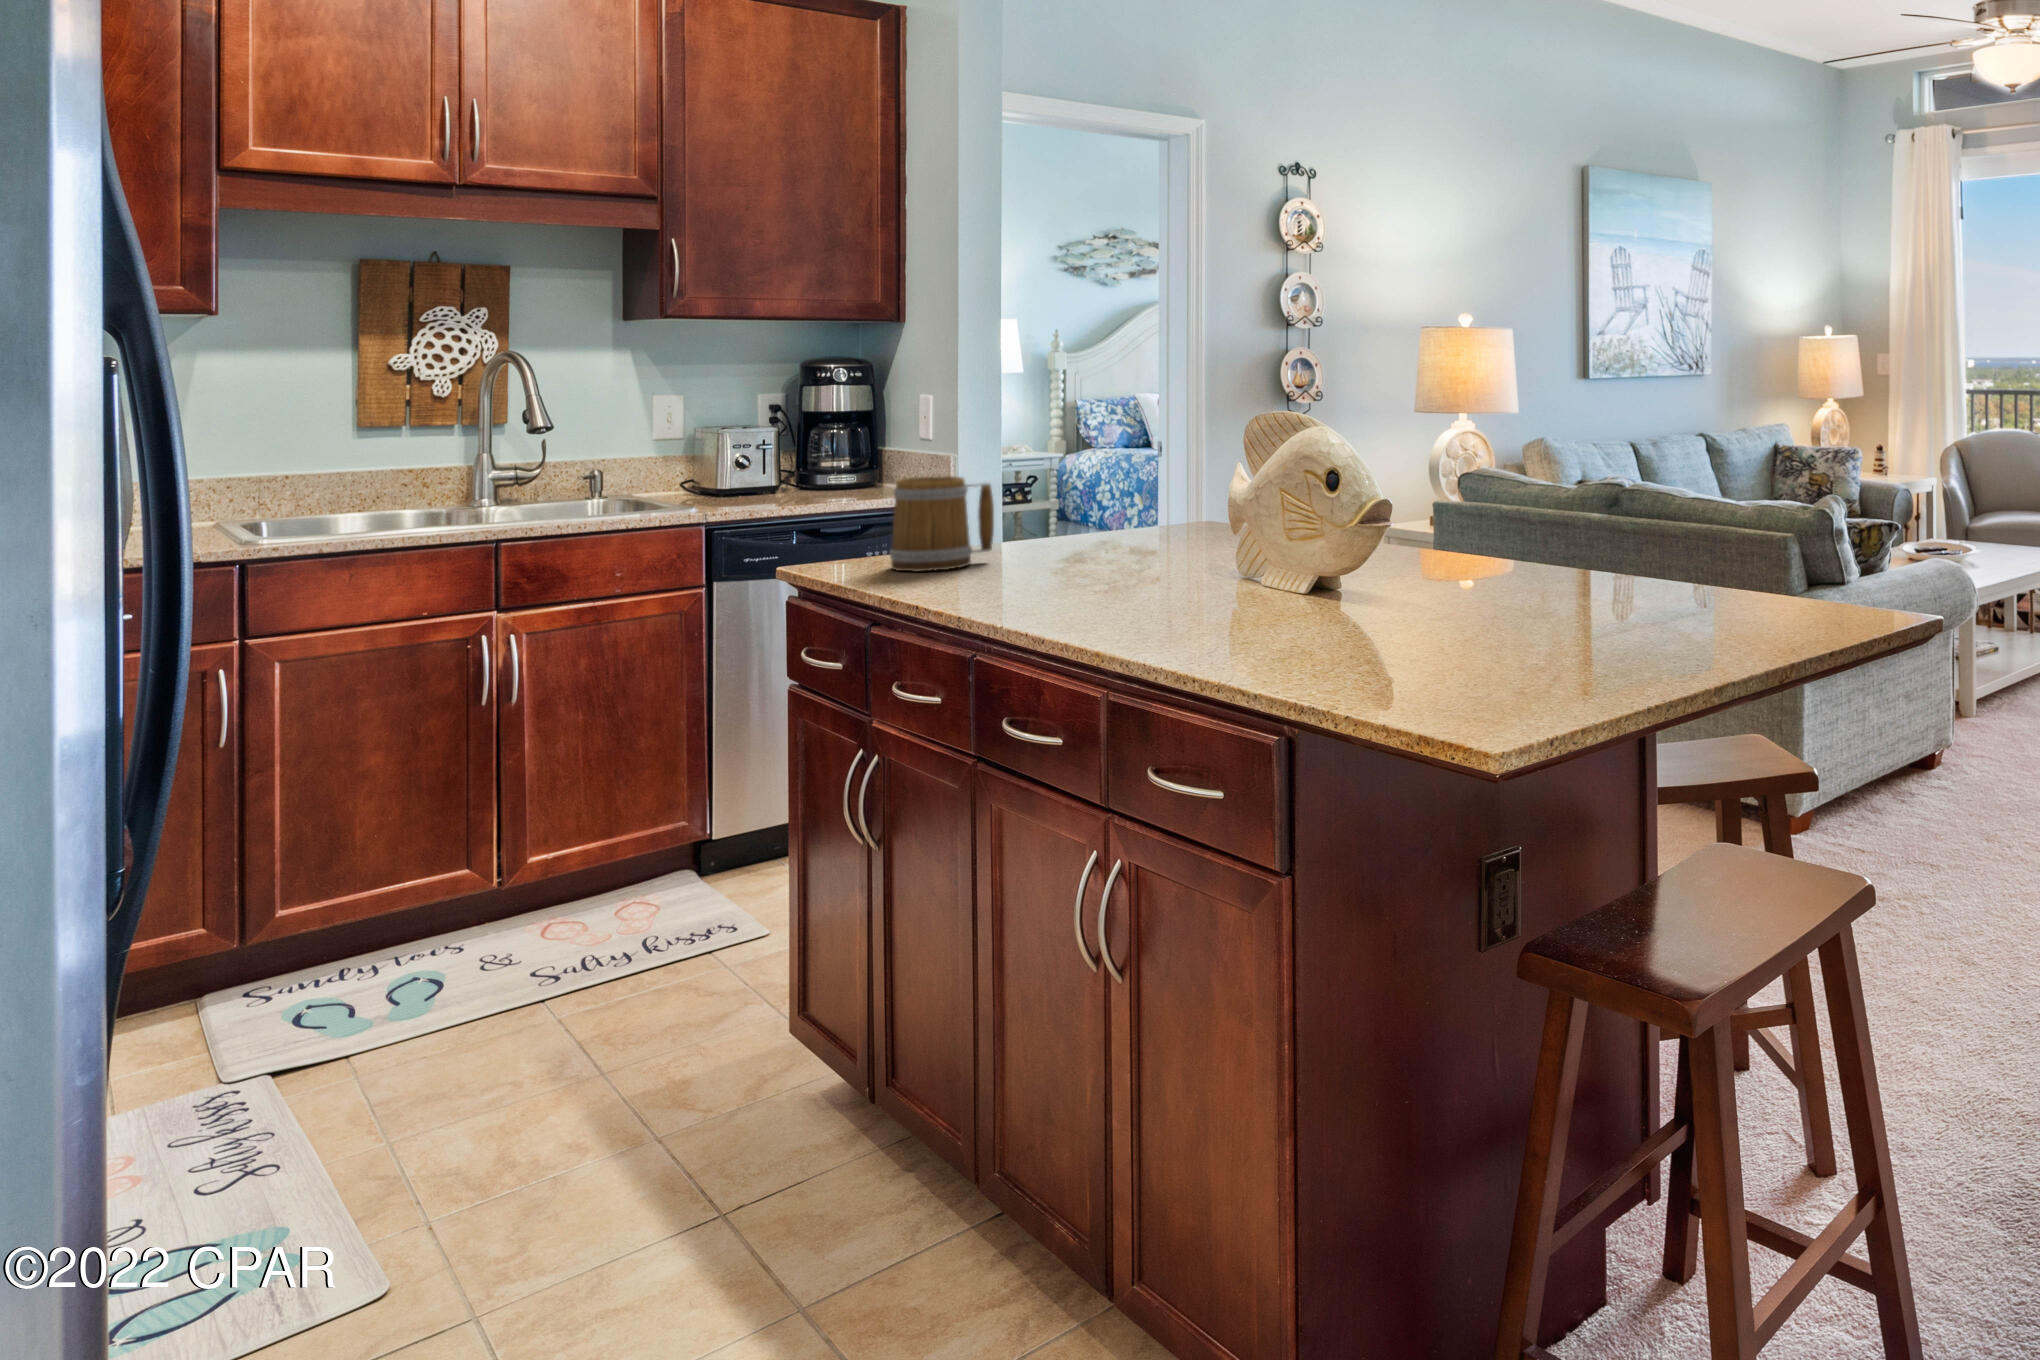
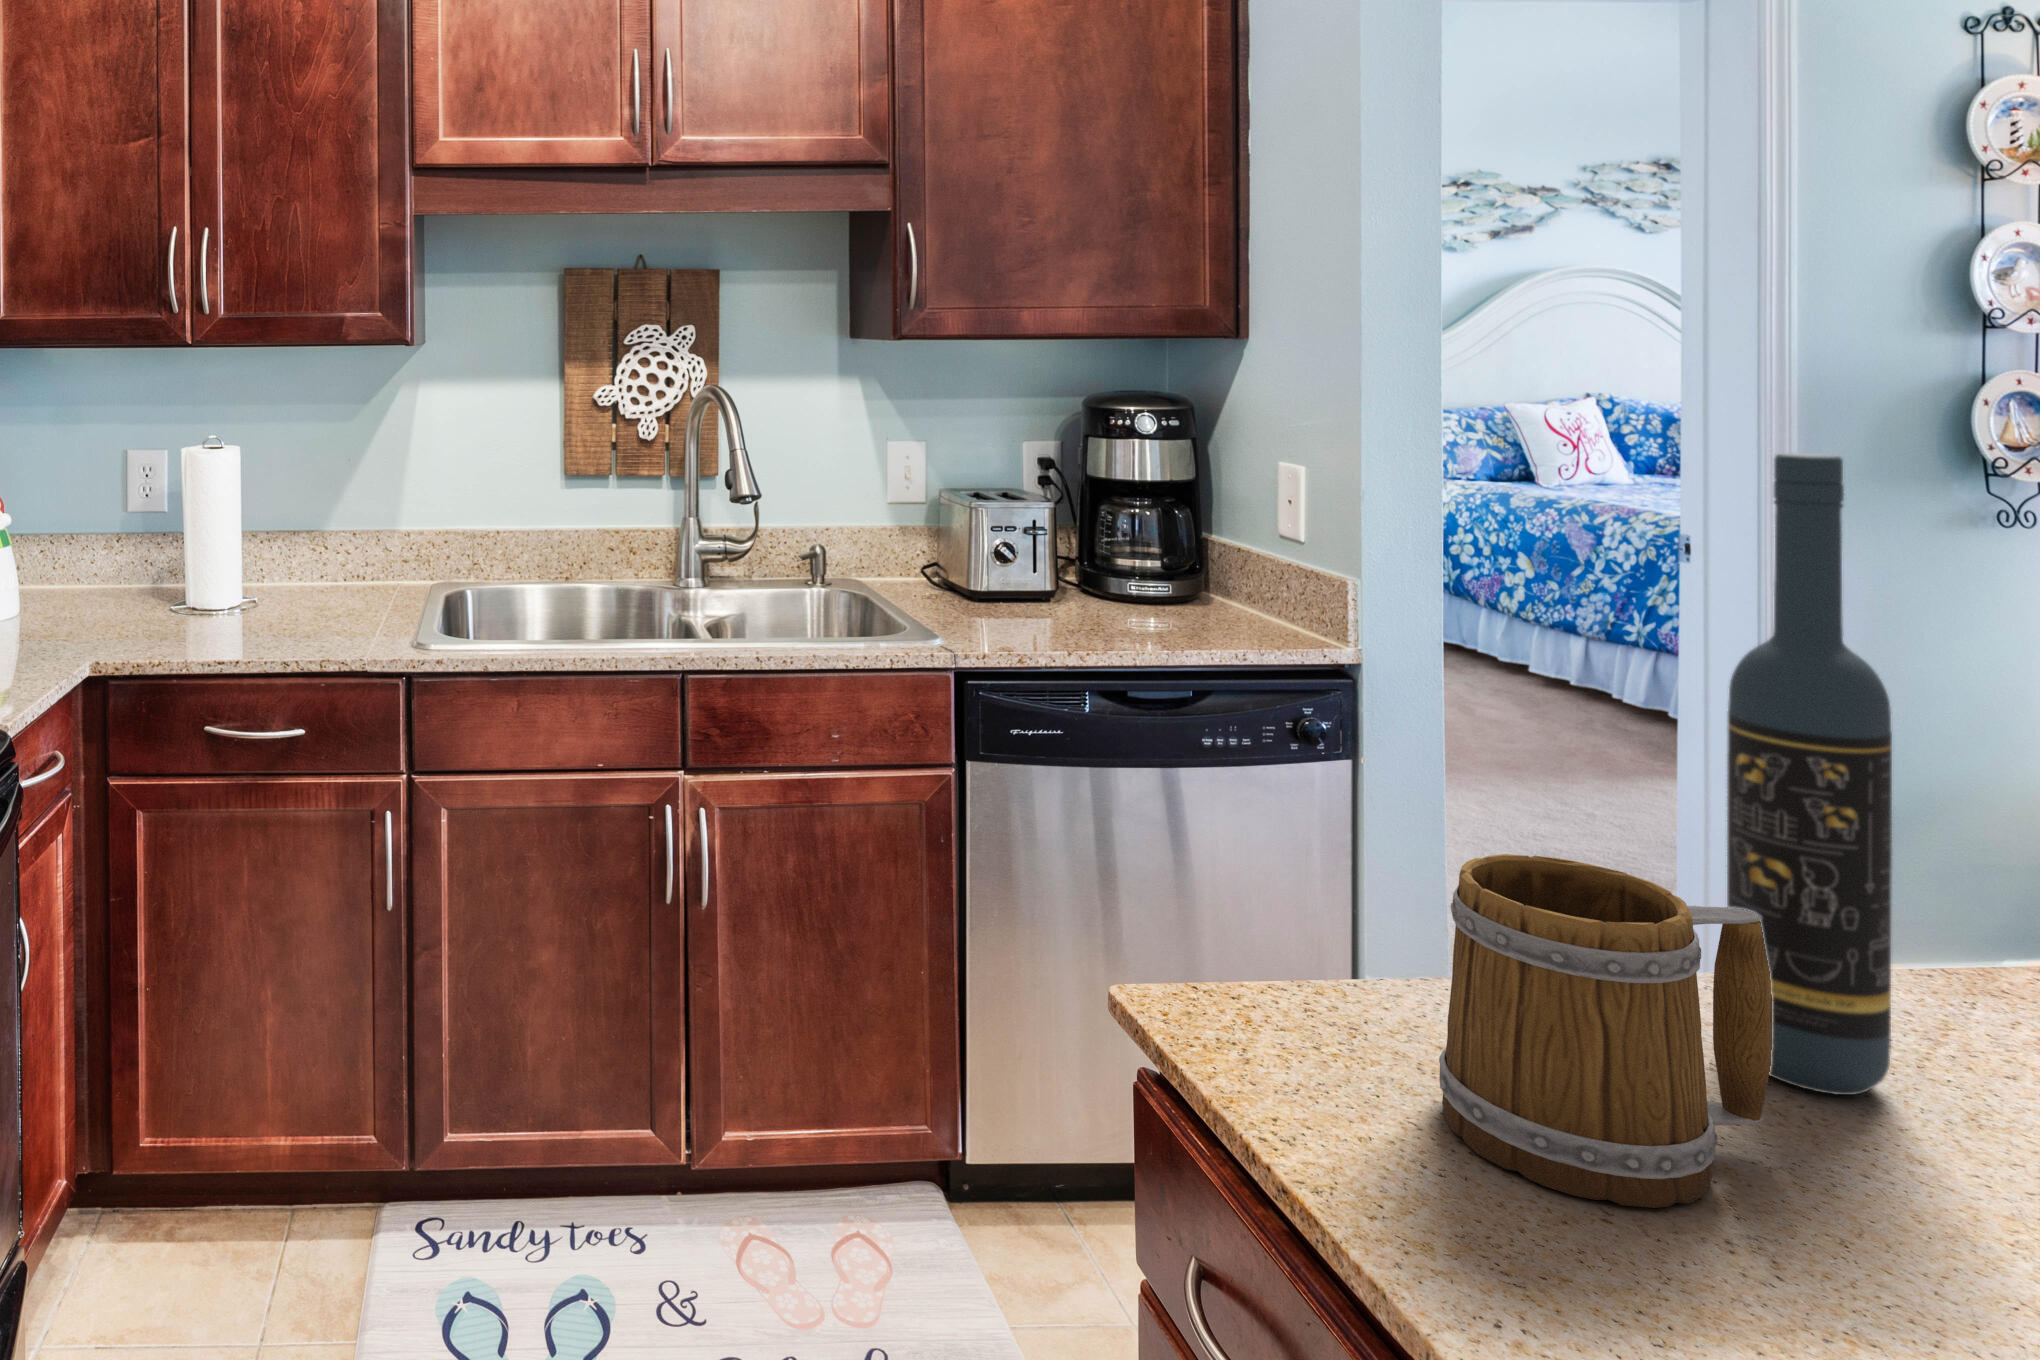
wine bottle: none [1001,338,1046,553] -> present [1727,453,1892,1095]

